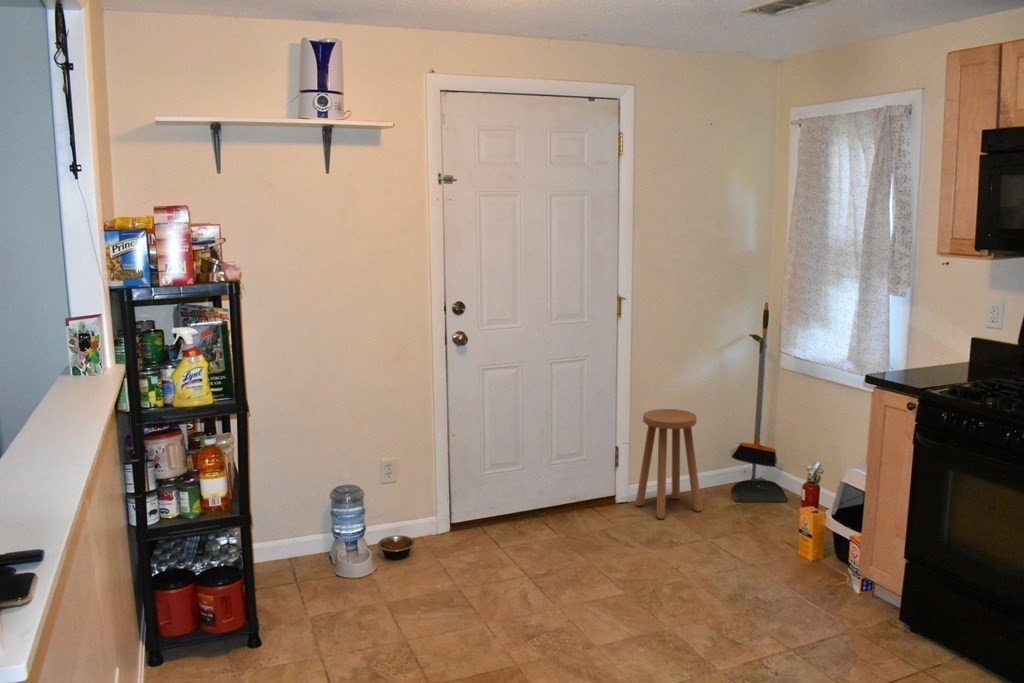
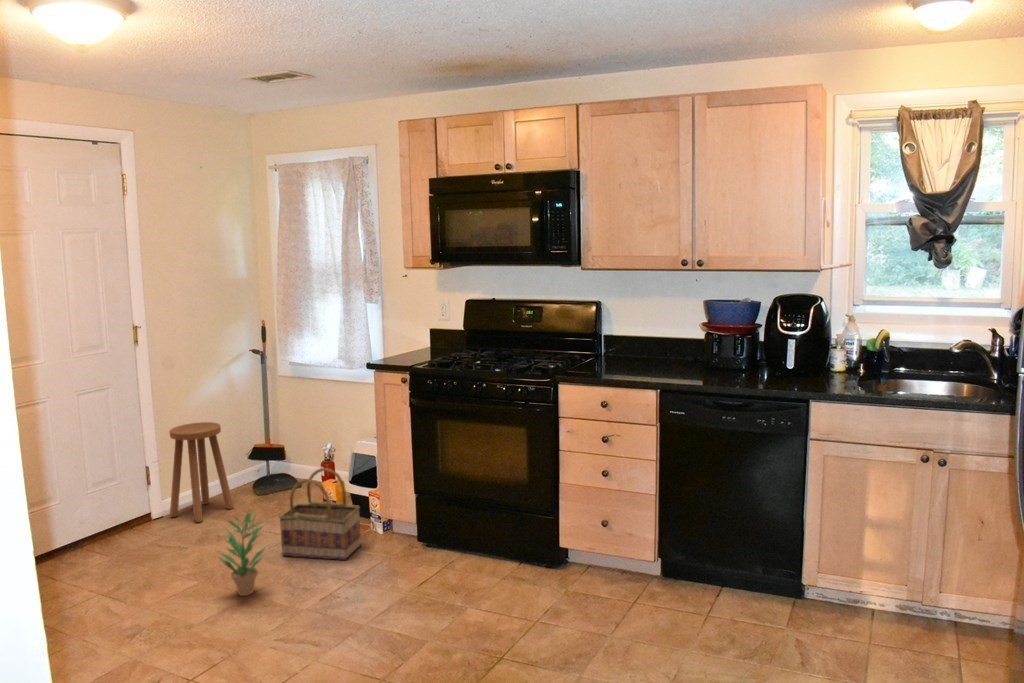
basket: none [731,494,832,615] -> present [279,468,361,560]
potted plant: none [649,526,707,623] -> present [219,511,265,596]

